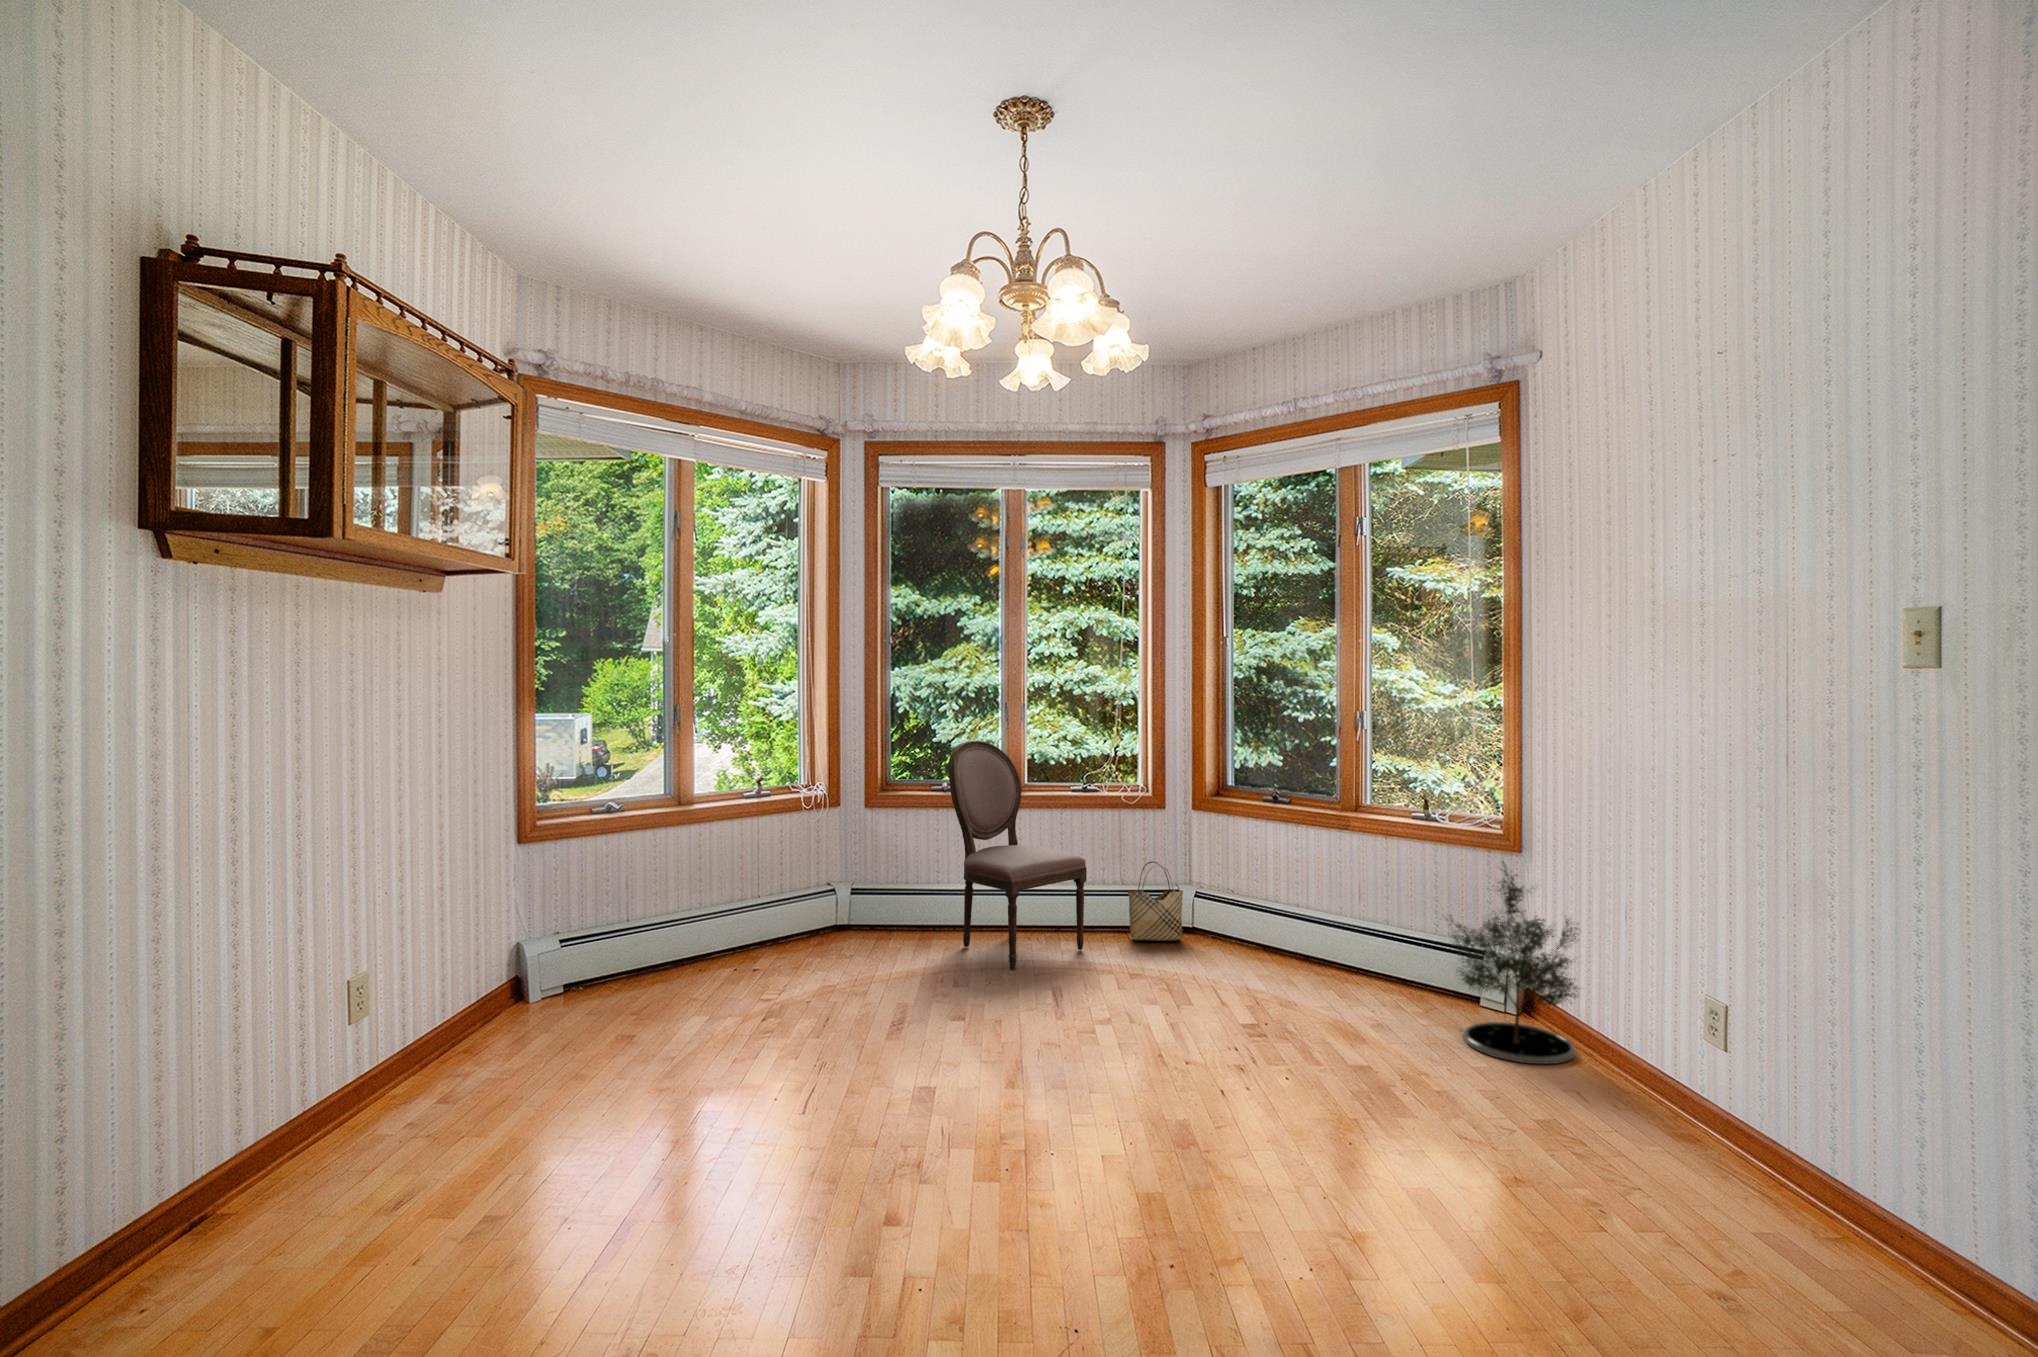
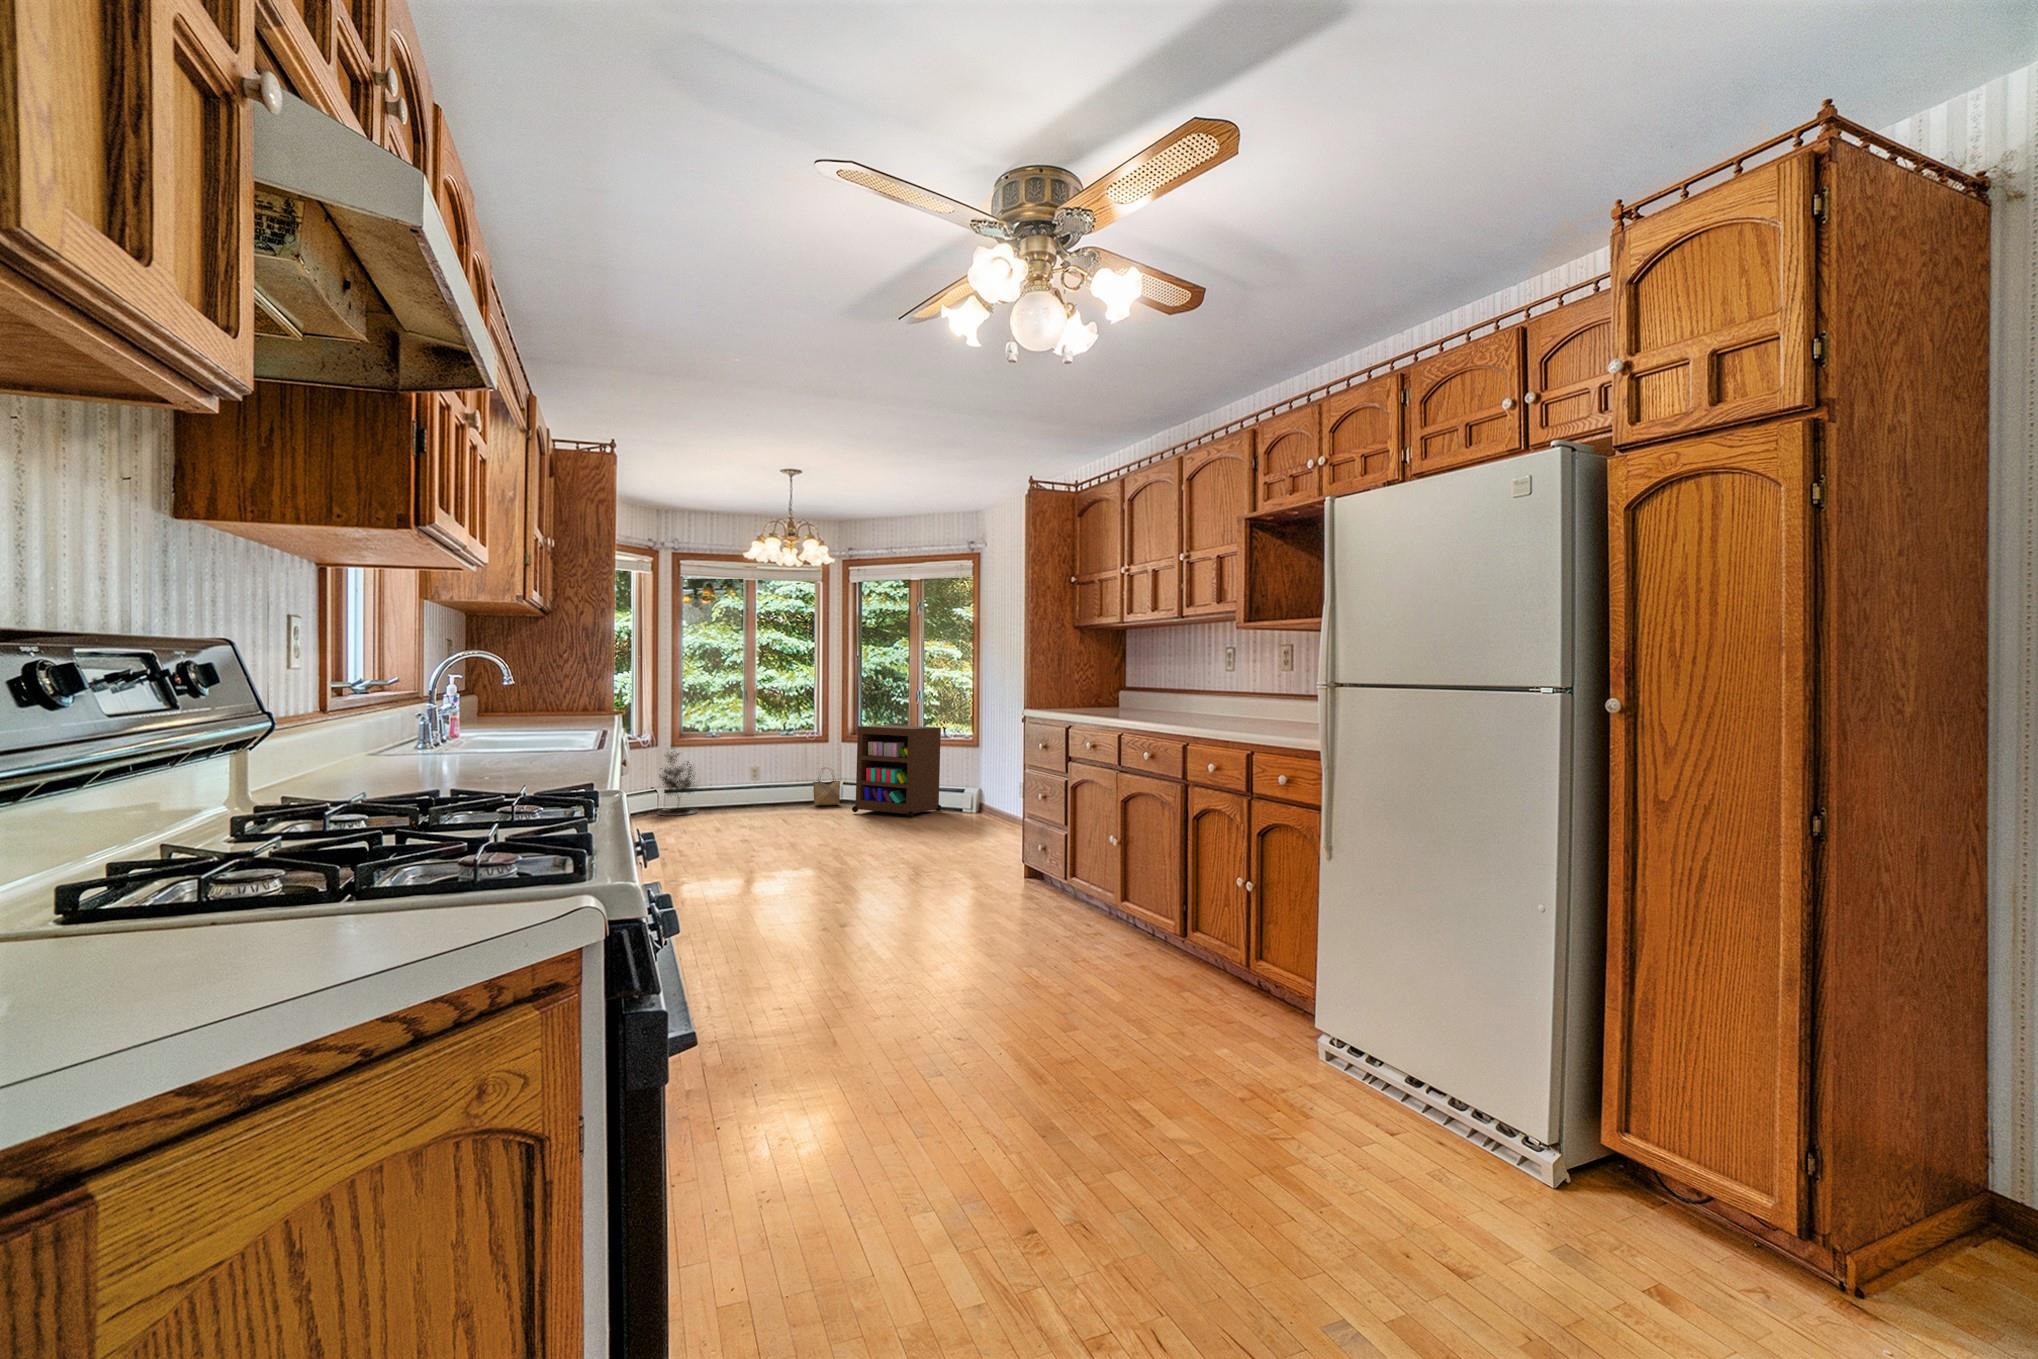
dining chair: present [948,741,1087,970] -> none [721,708,792,815]
storage cabinet: none [1212,783,1416,1017] -> present [852,725,941,818]
potted tree: present [1446,861,1580,1064] -> present [658,748,697,816]

